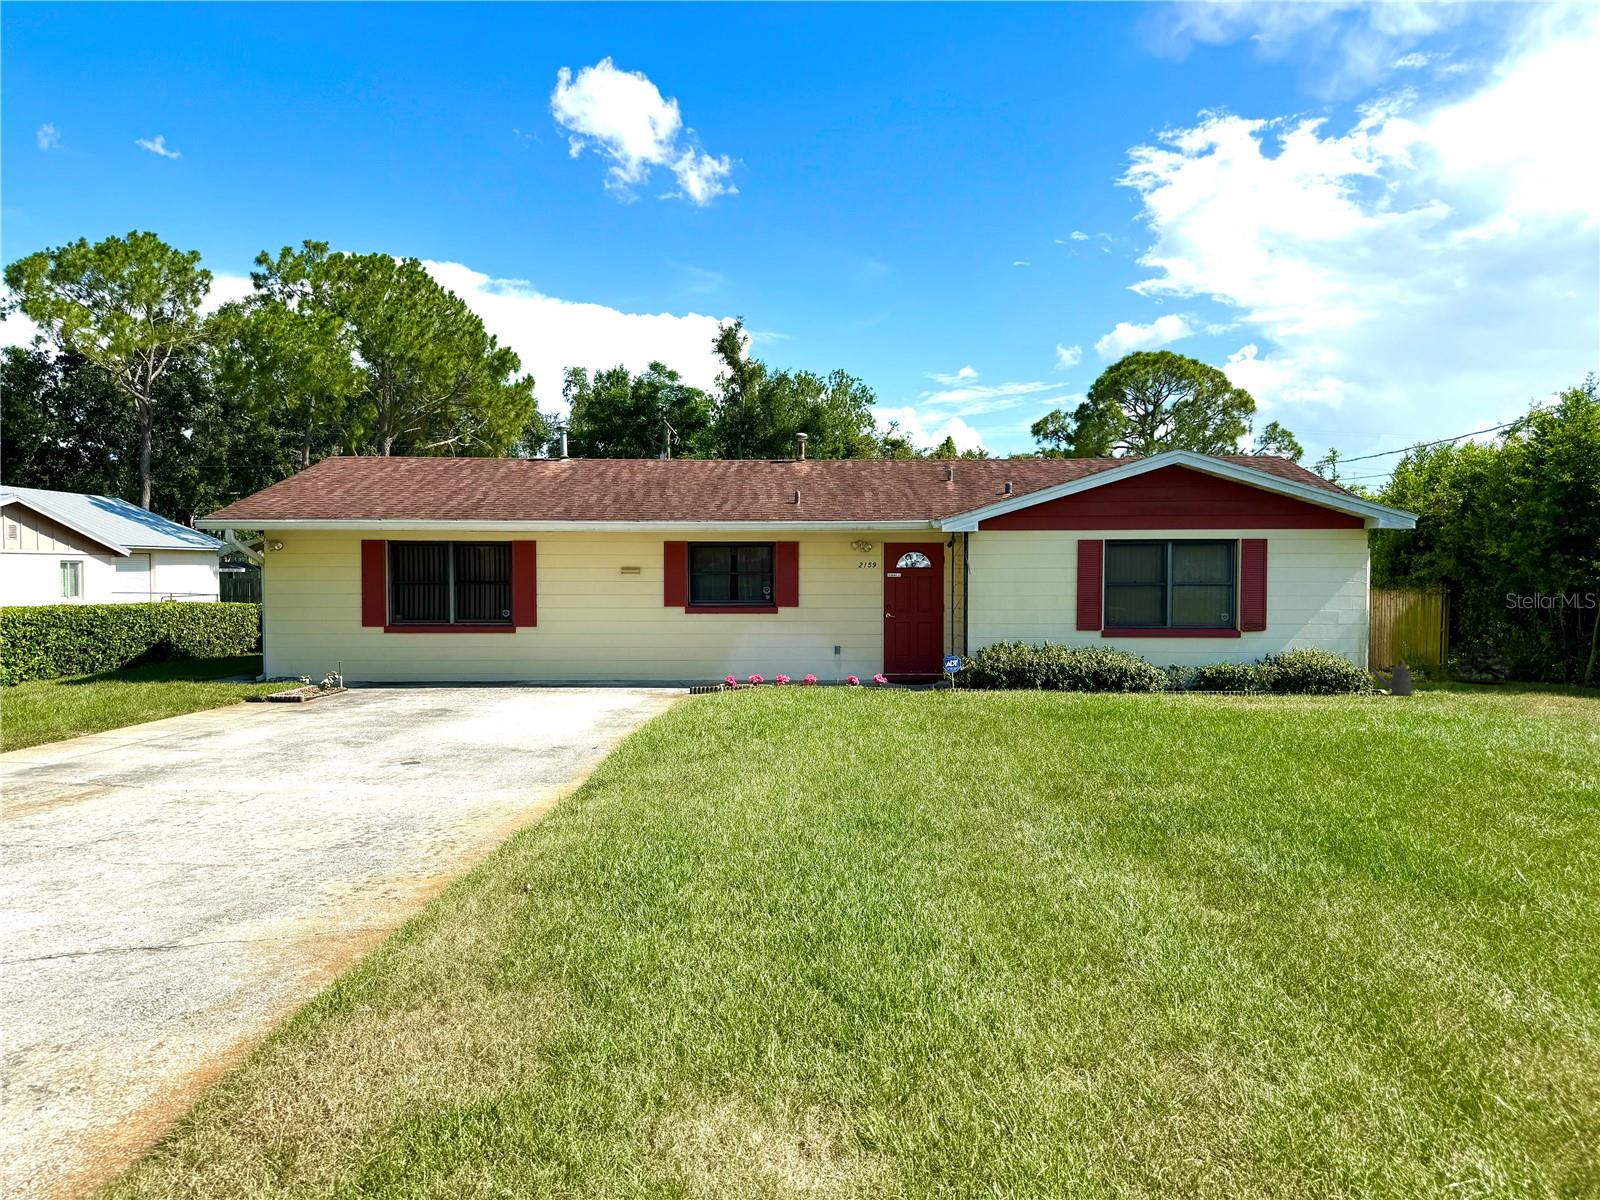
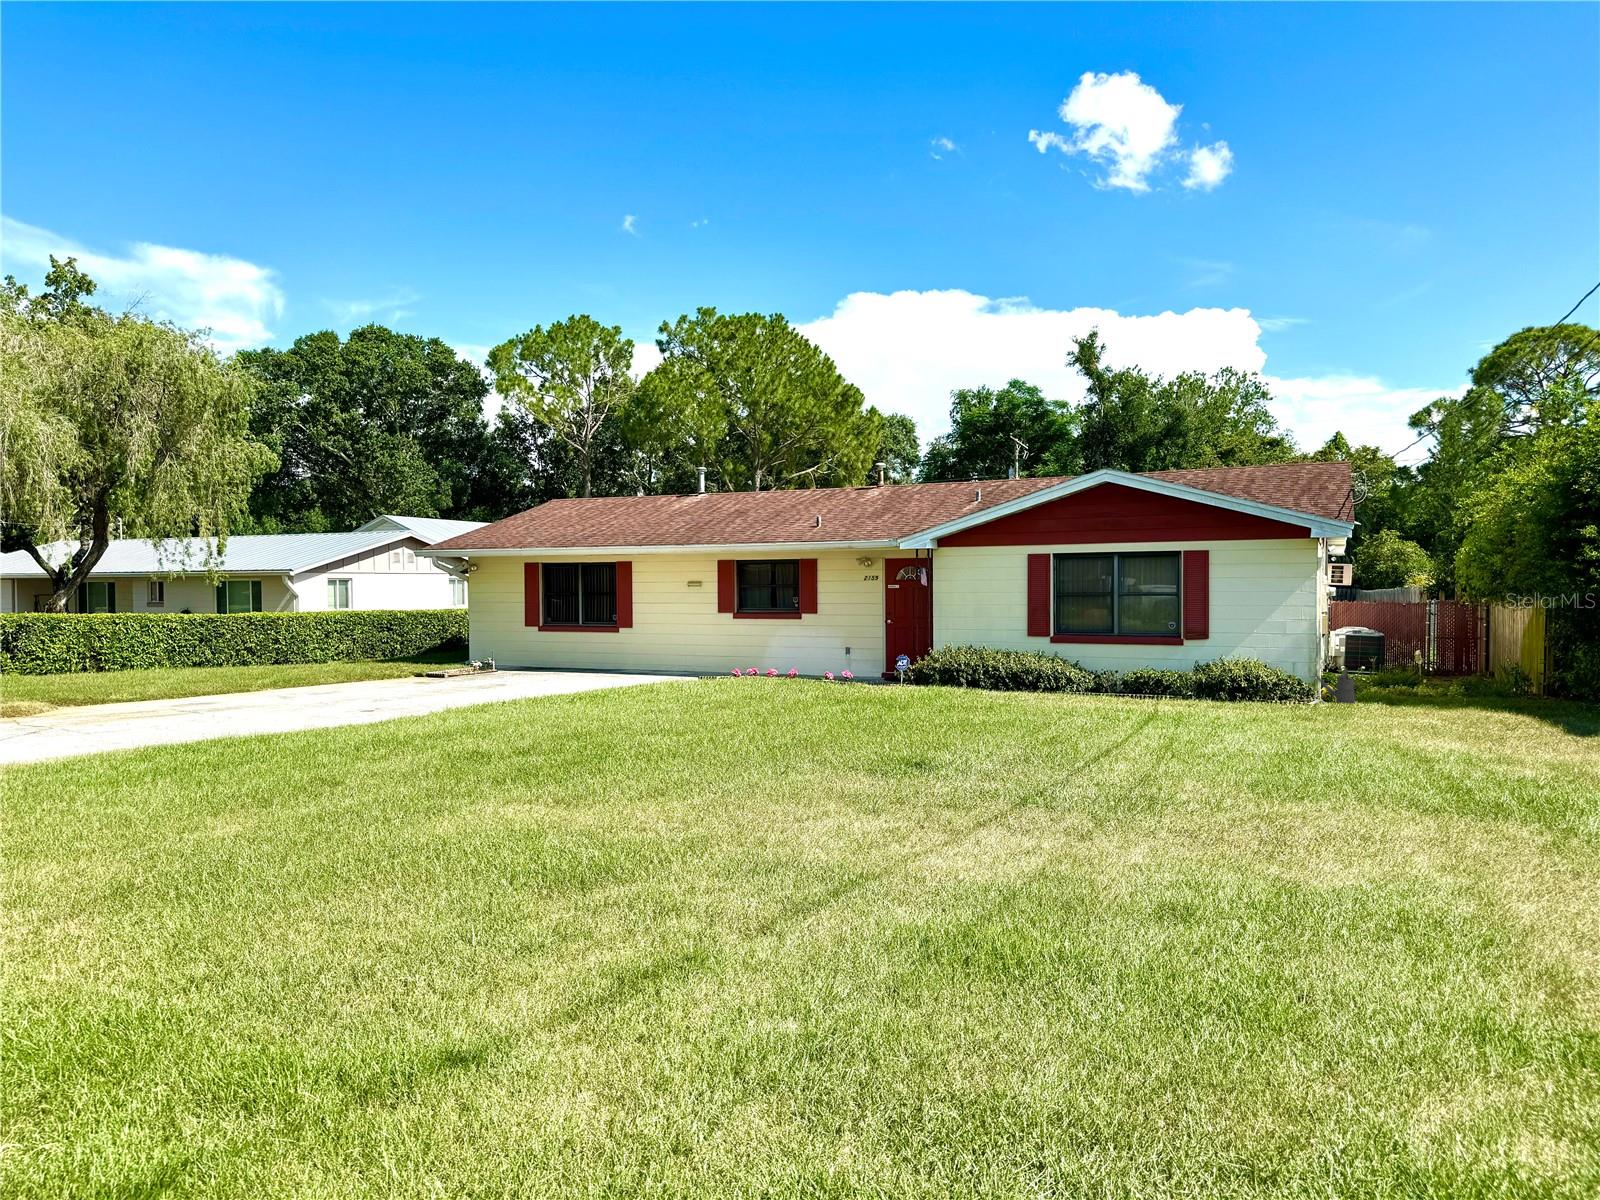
potted plant: present [1457,648,1514,682] -> none [1487,659,1547,695]

